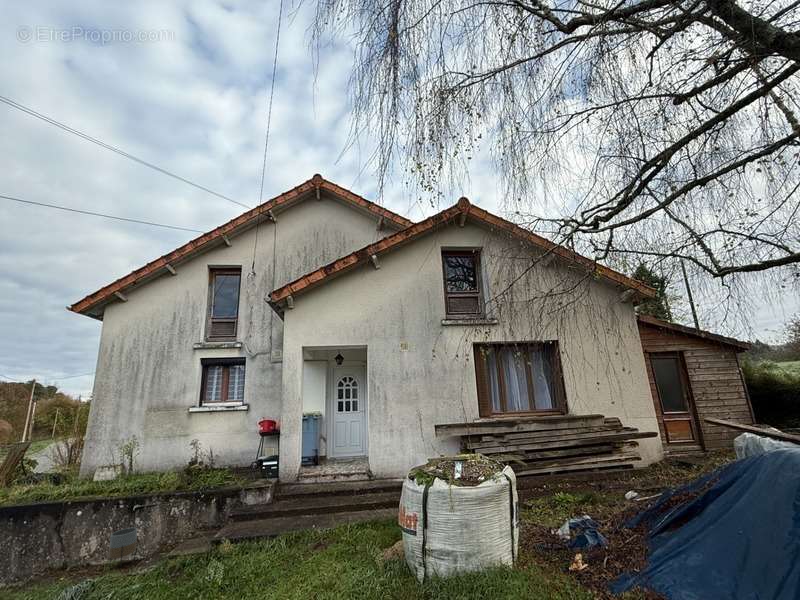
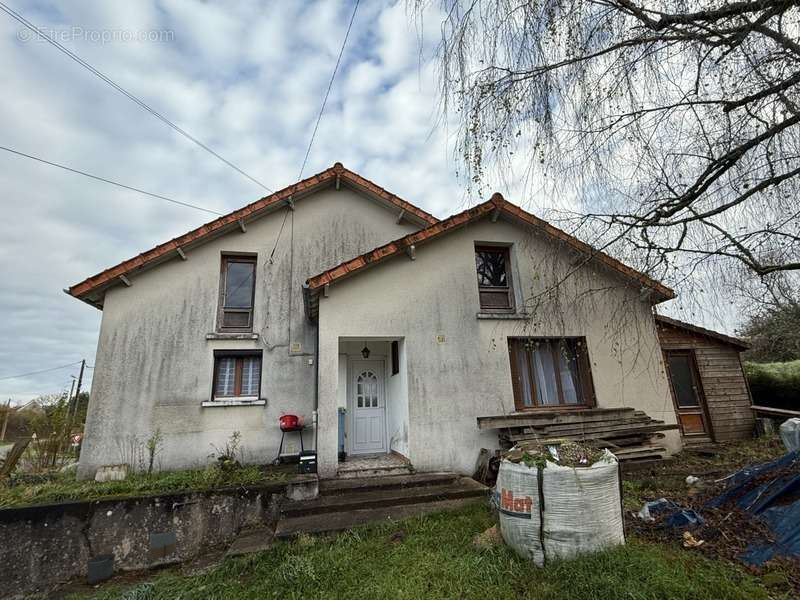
bucket: none [53,551,83,580] -> present [87,553,116,584]

